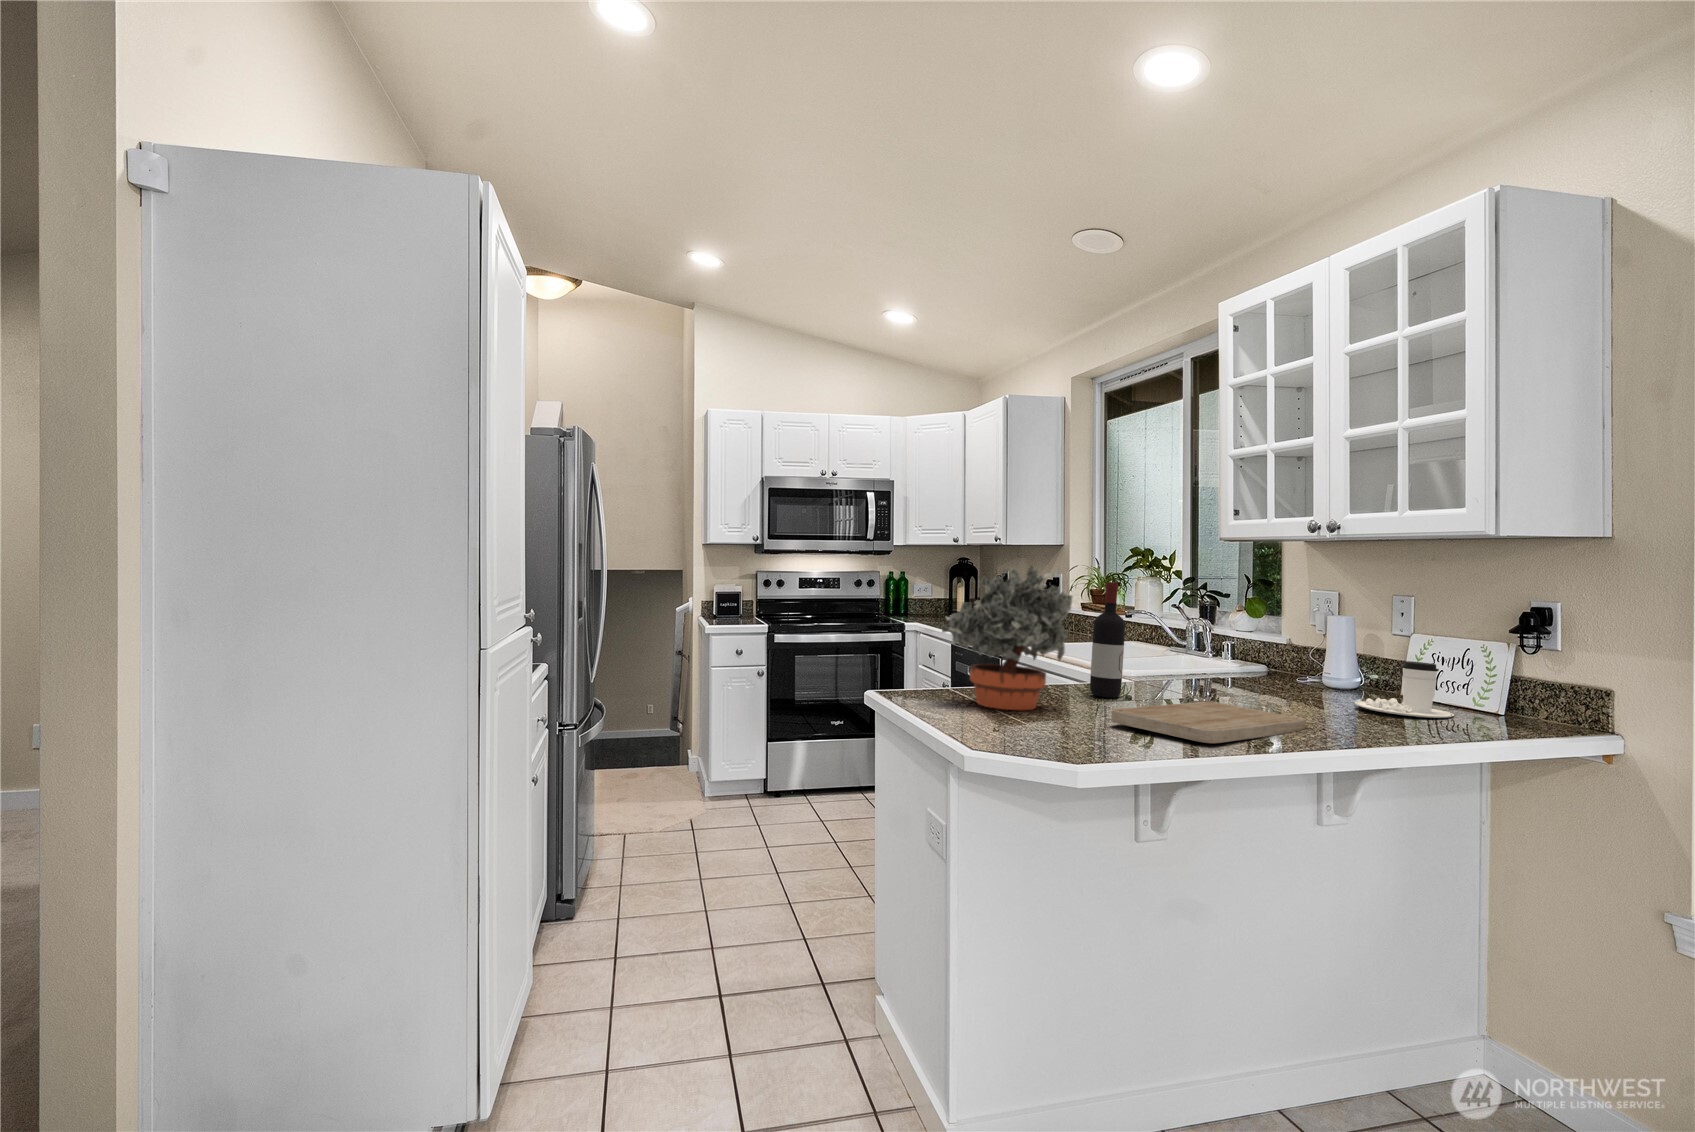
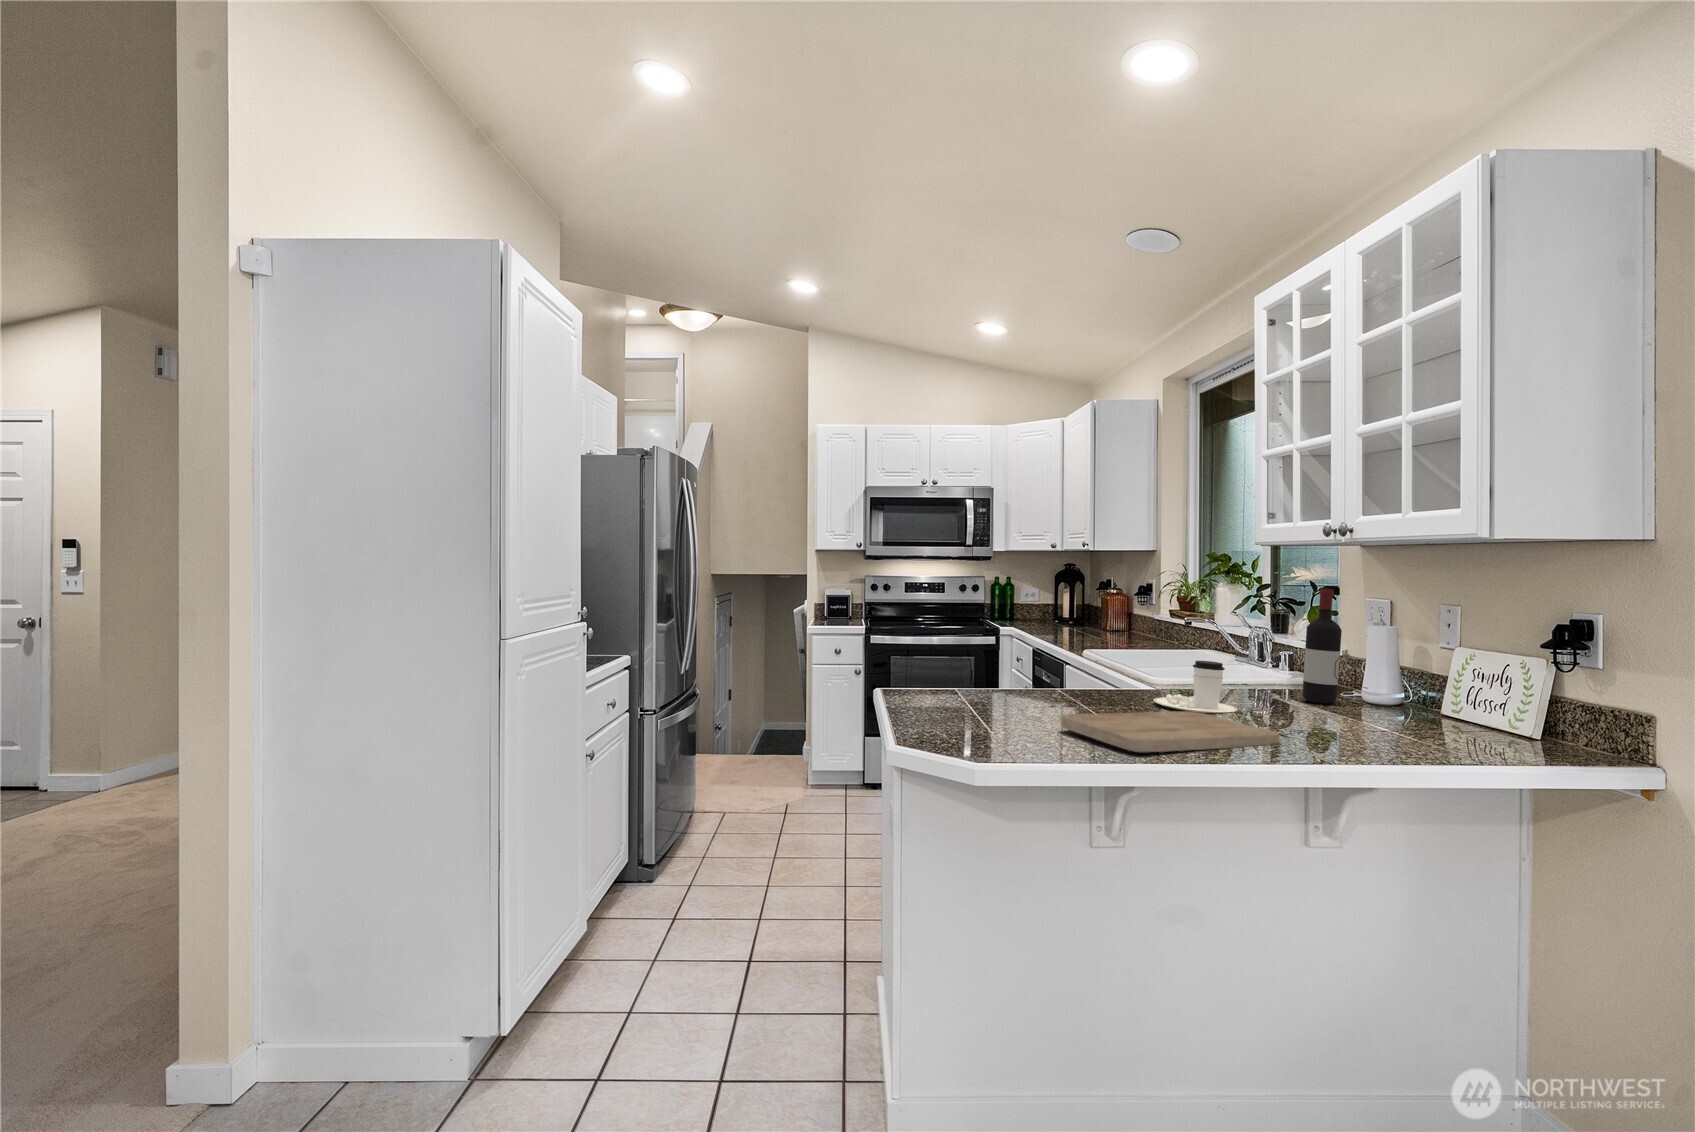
potted plant: present [942,565,1072,710] -> none [921,569,1050,712]
wine bottle: present [1090,582,1125,698] -> present [1303,589,1342,704]
coffee cup: present [1355,661,1454,718] -> present [1154,661,1237,713]

